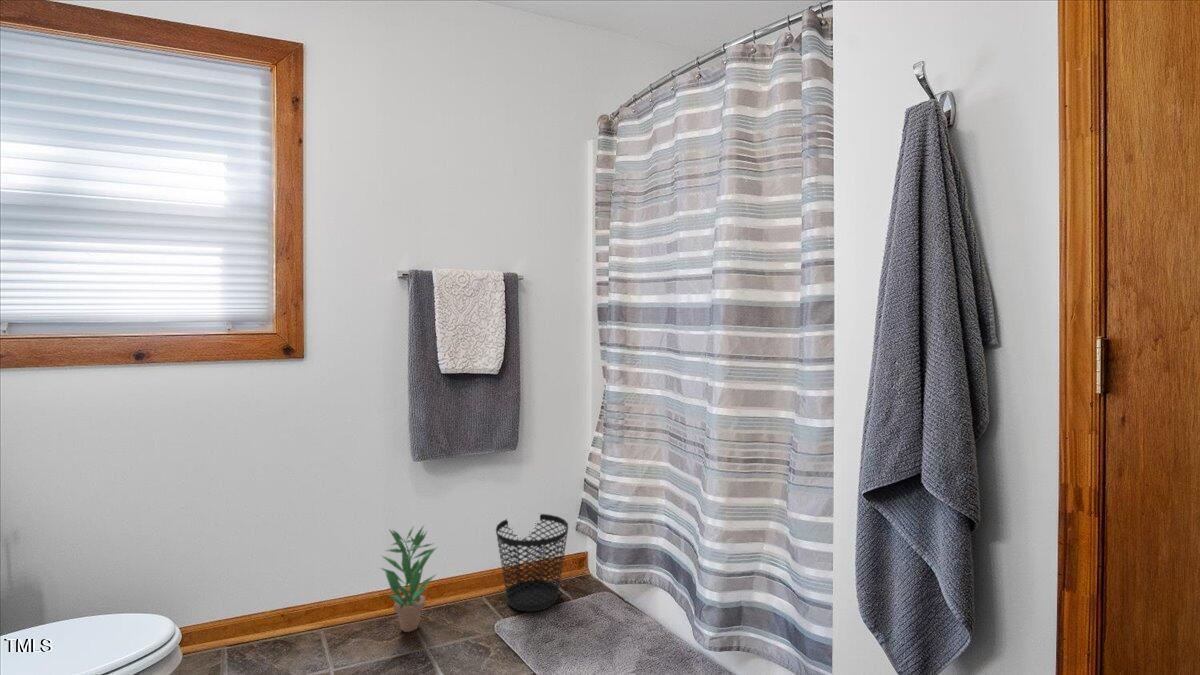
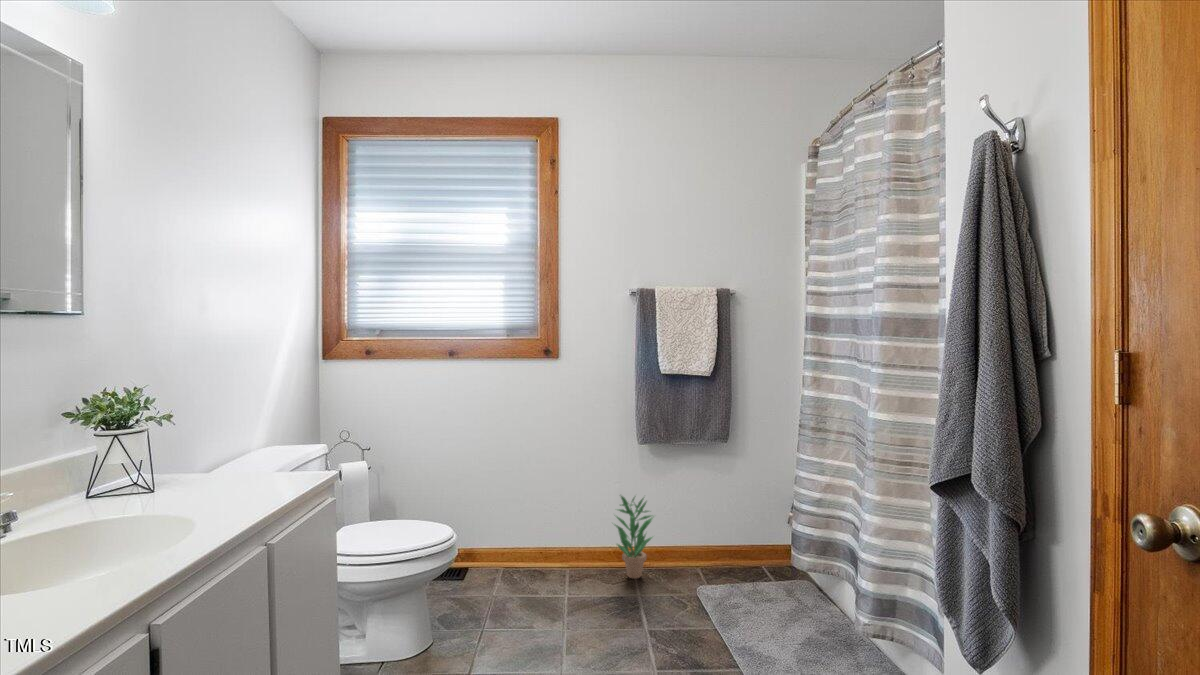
wastebasket: present [496,514,568,612] -> none [706,504,772,588]

